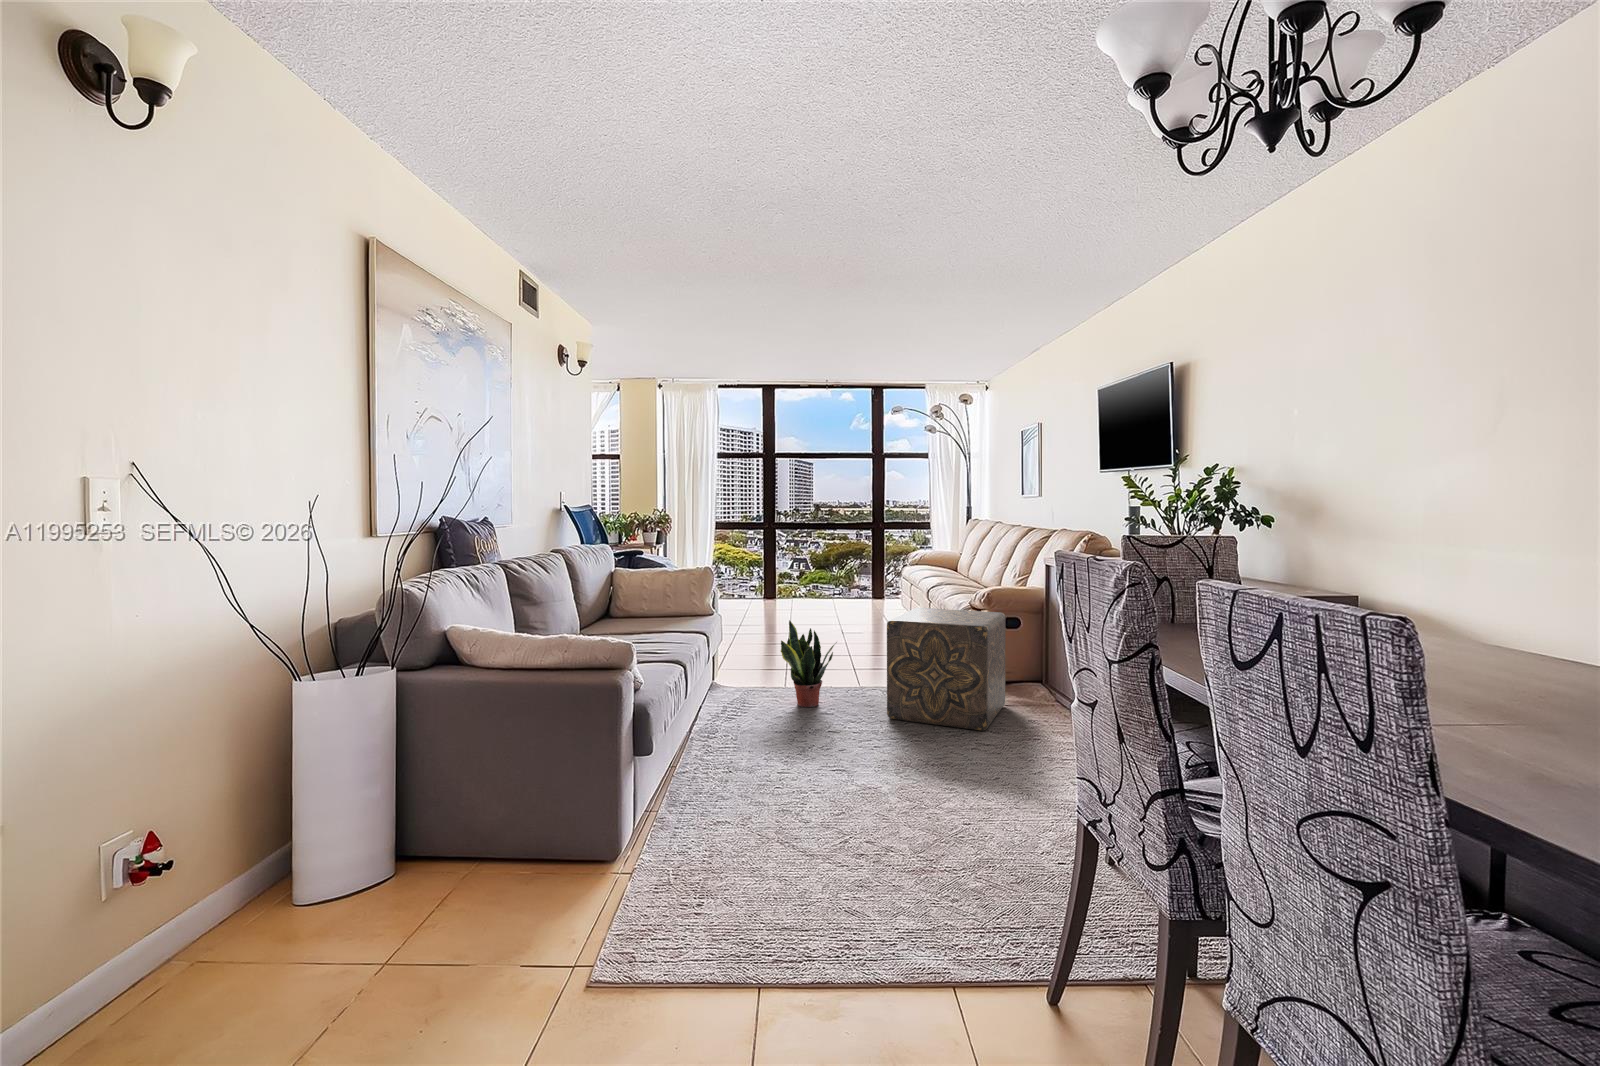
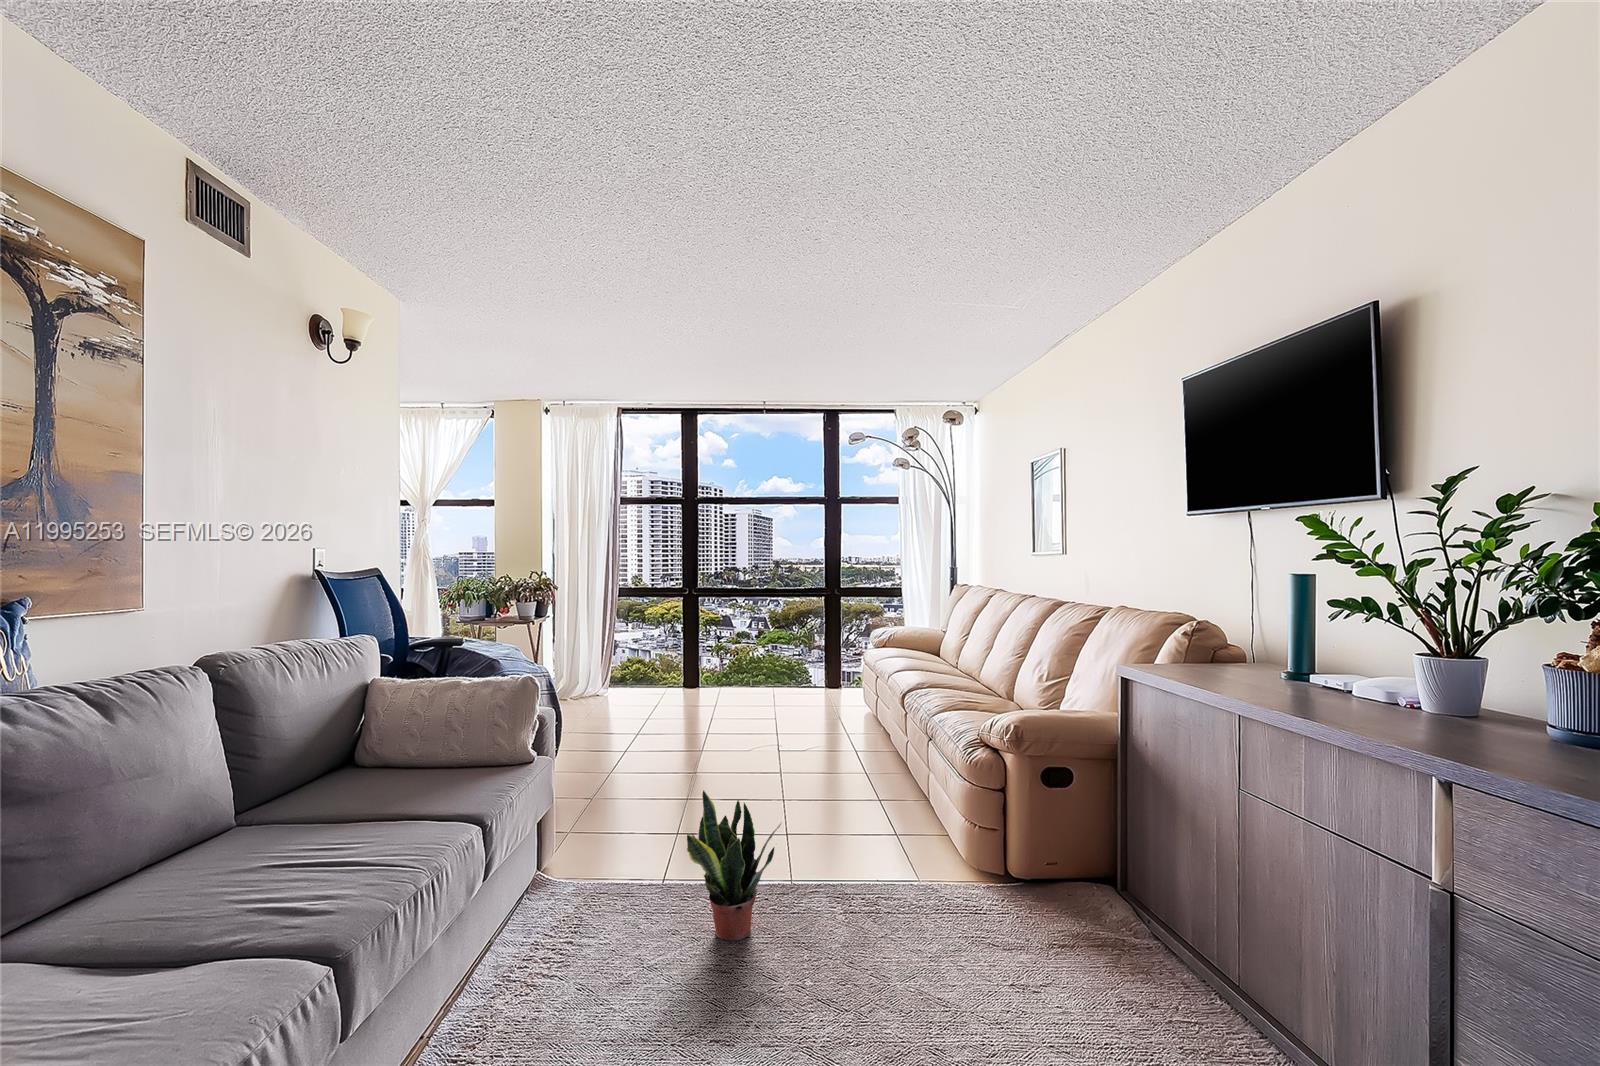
ottoman: present [887,608,1006,731] -> none [865,761,1051,1005]

